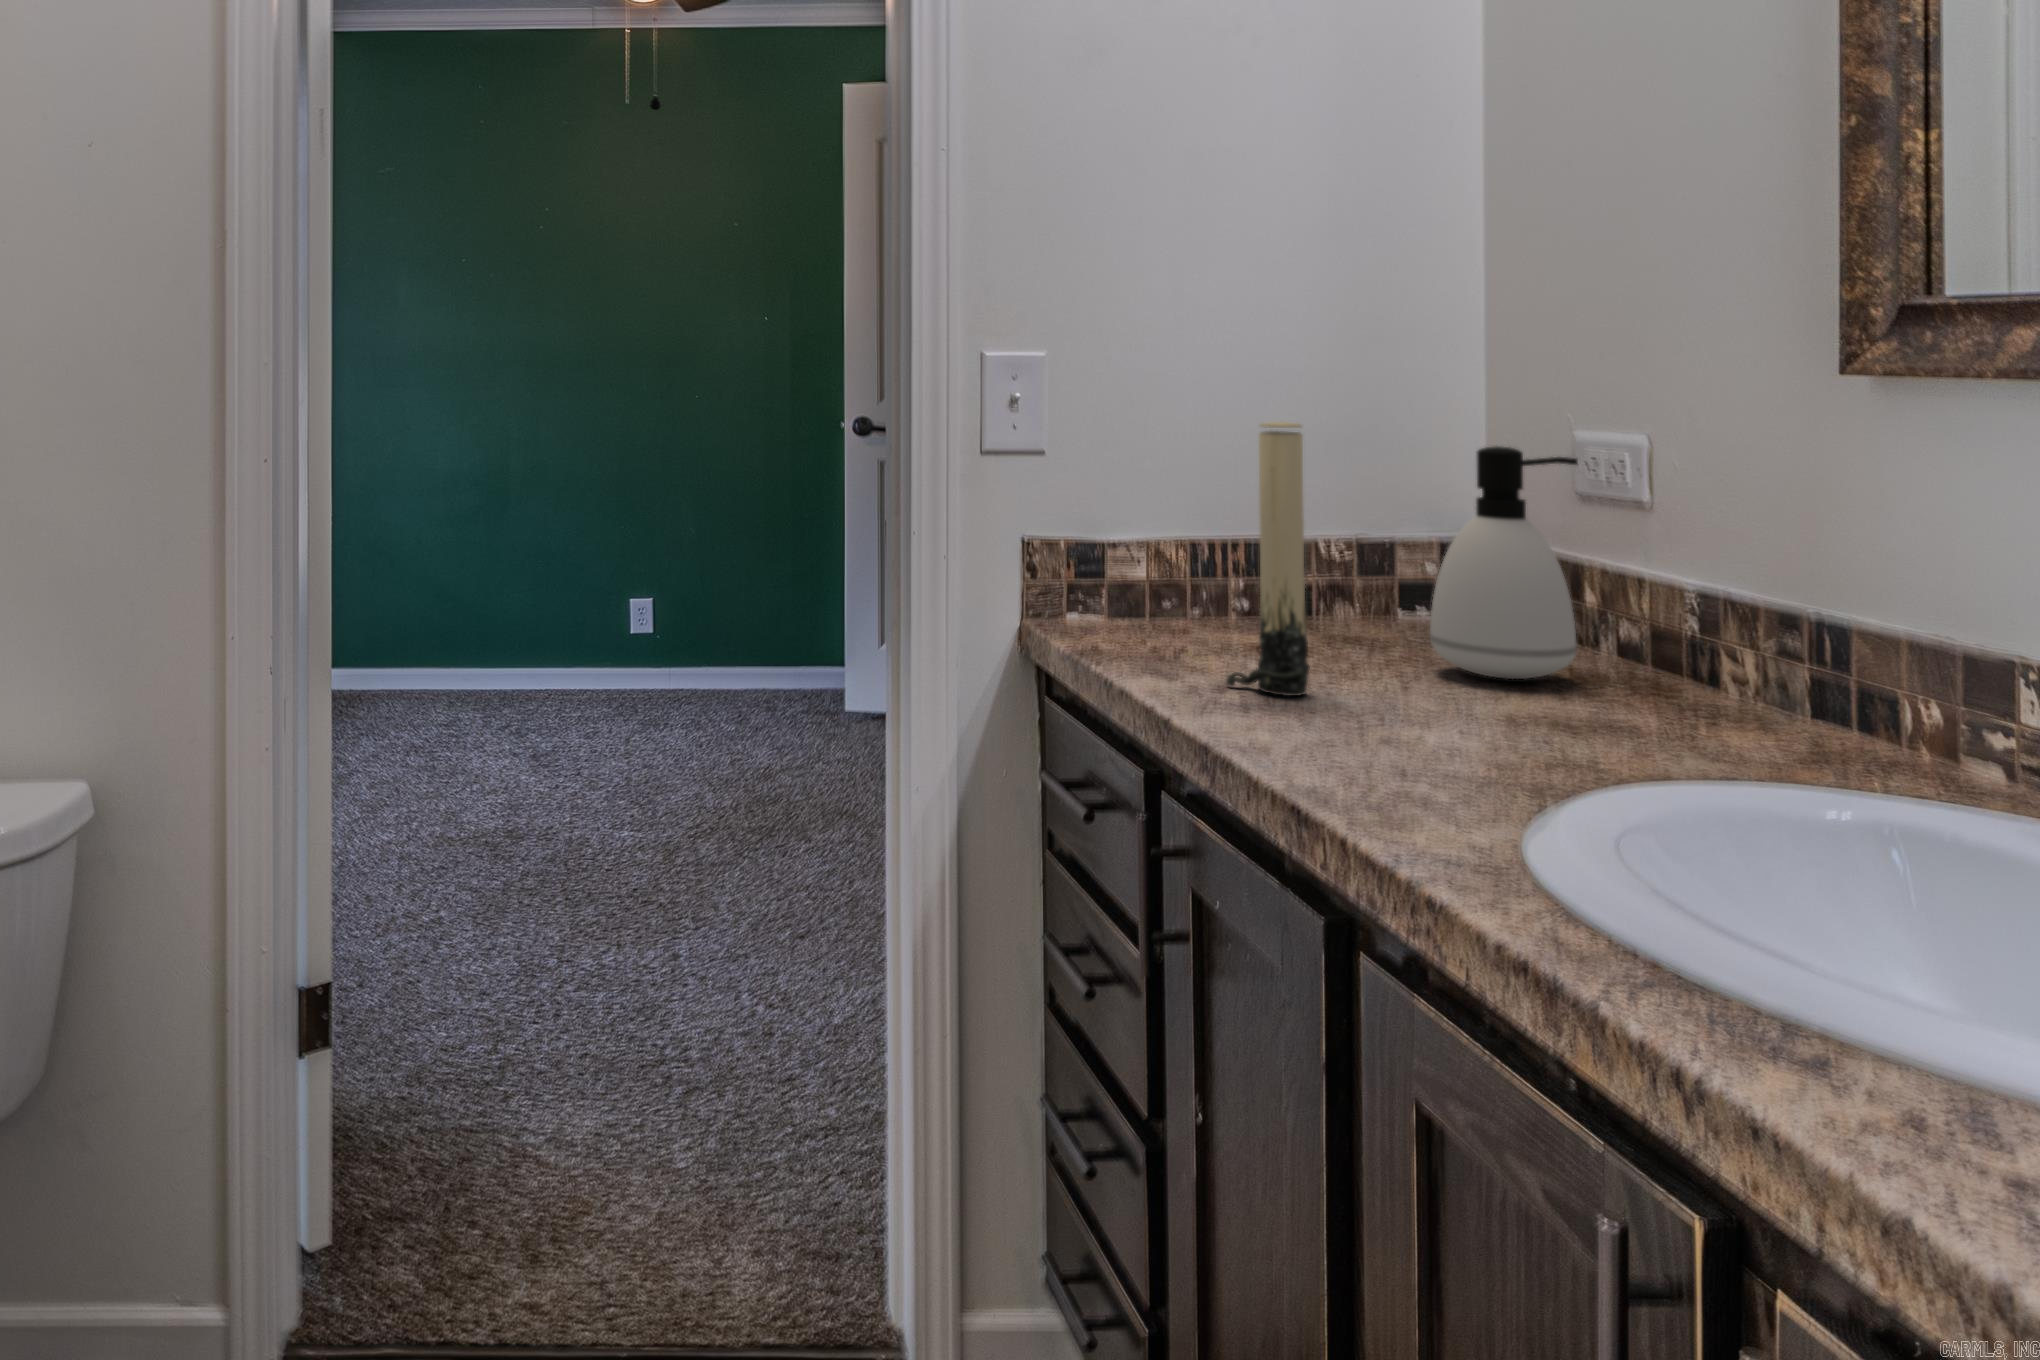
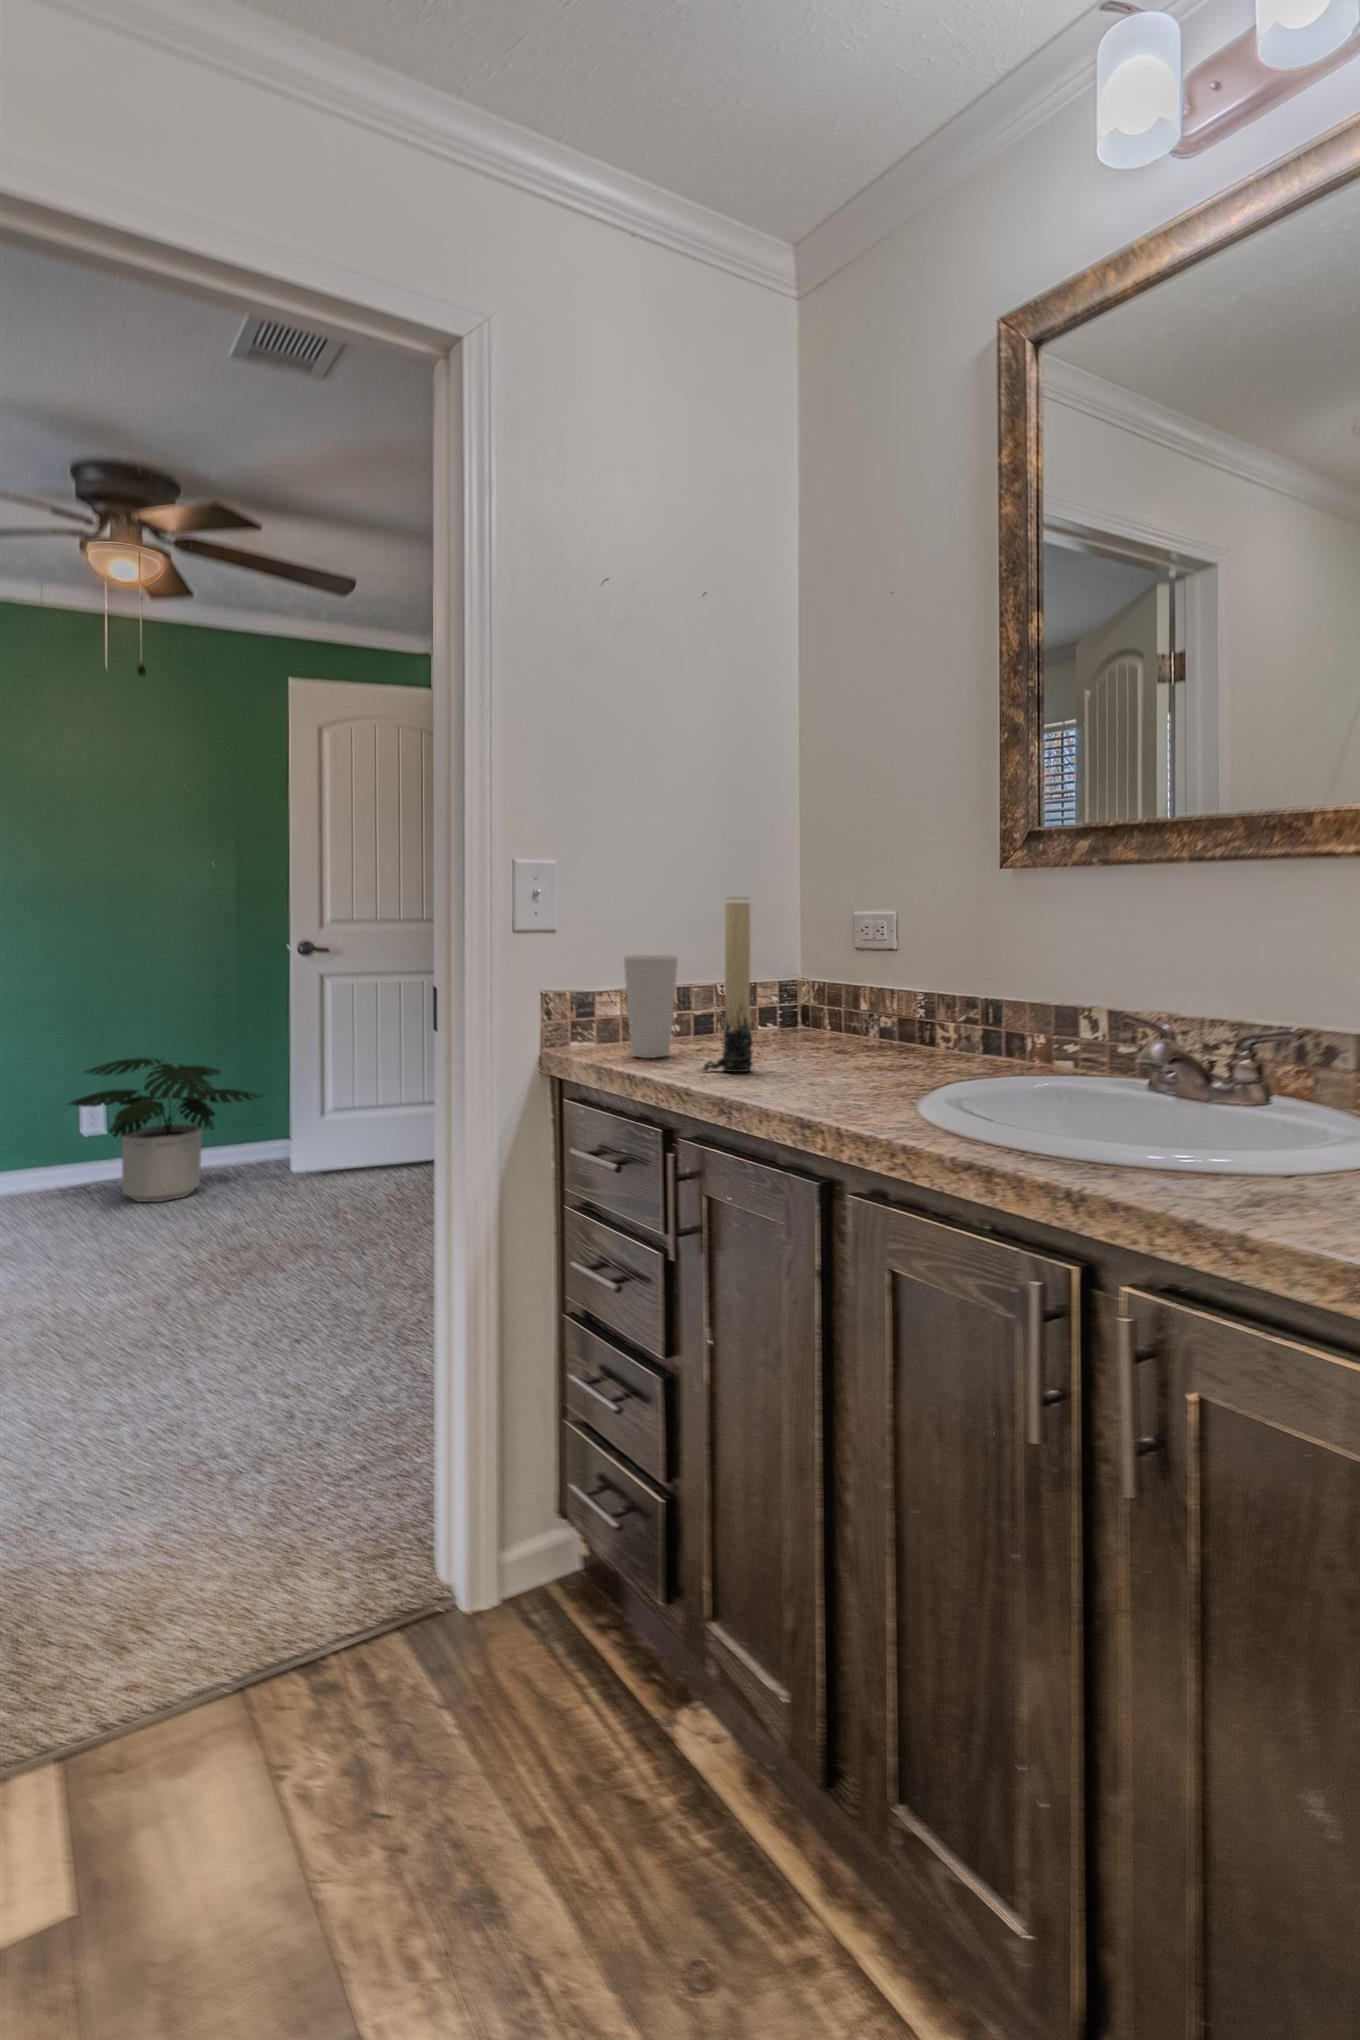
soap dispenser: present [1430,446,1578,679] -> none [800,915,873,1053]
cup: none [1127,496,1213,651] -> present [624,955,678,1058]
potted plant: none [608,551,816,724] -> present [69,1058,259,1202]

